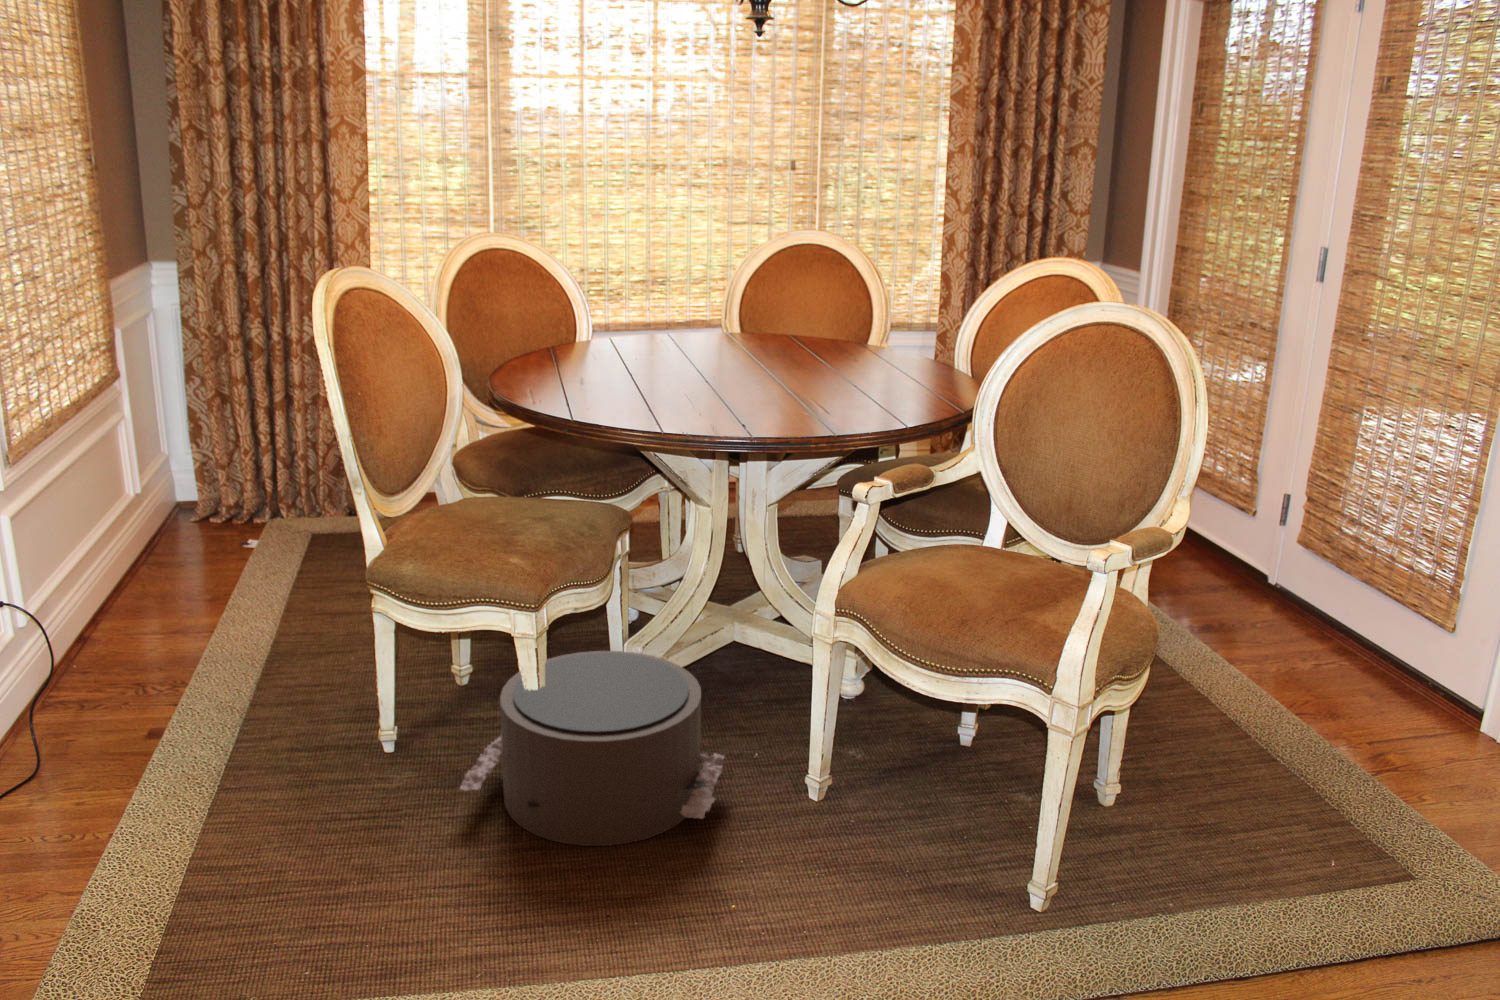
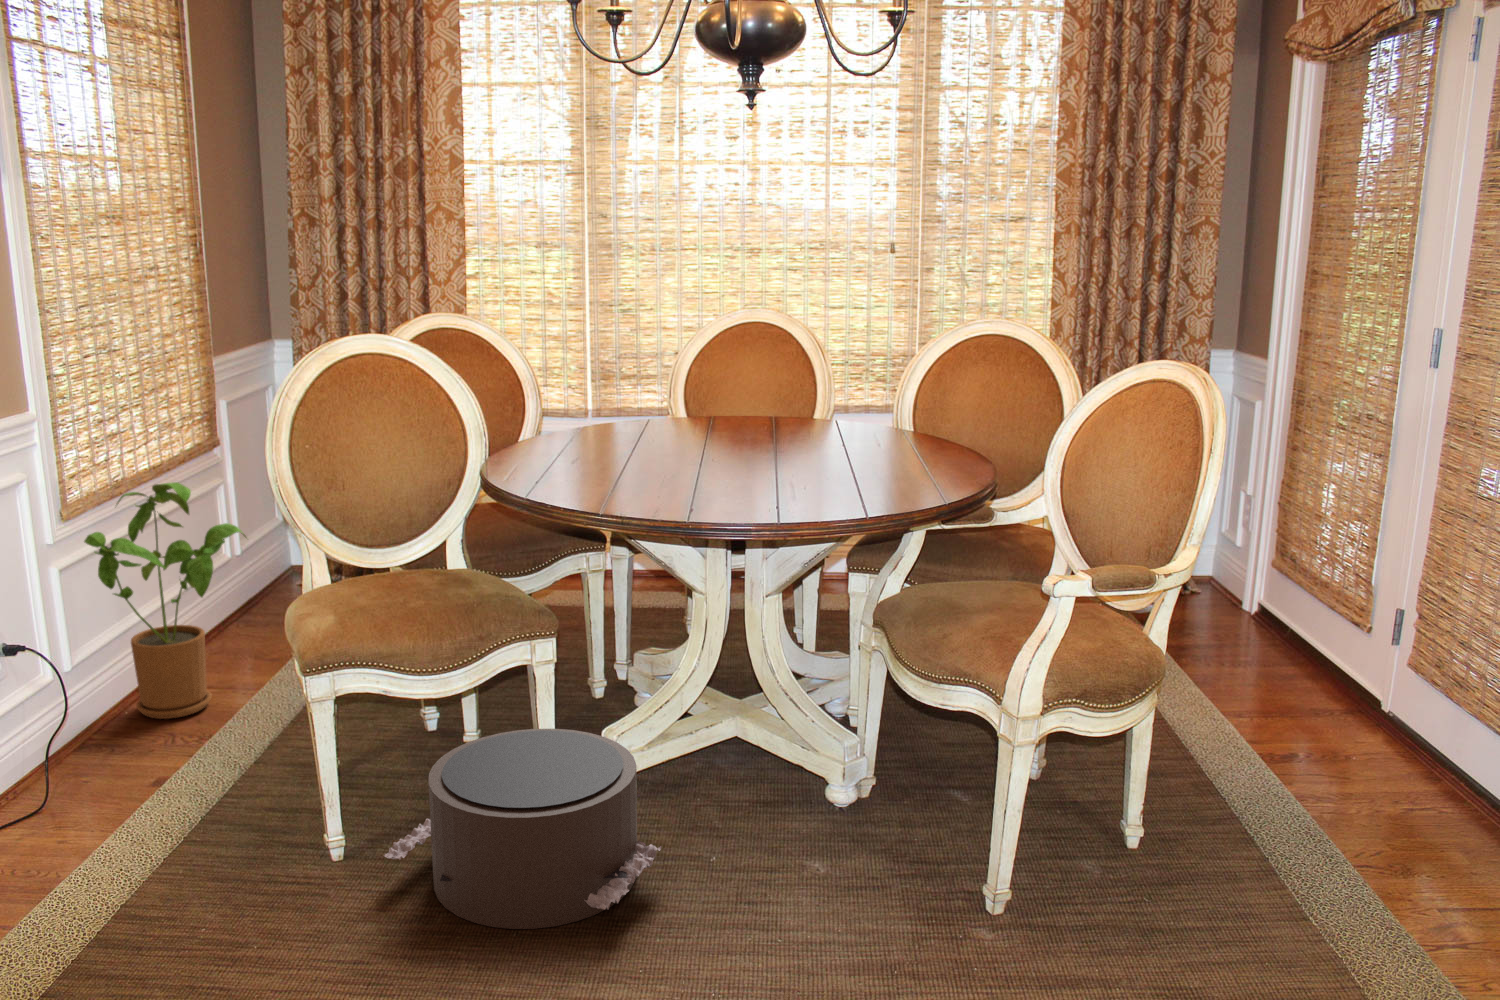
house plant: none [33,420,204,669] -> present [84,482,246,719]

